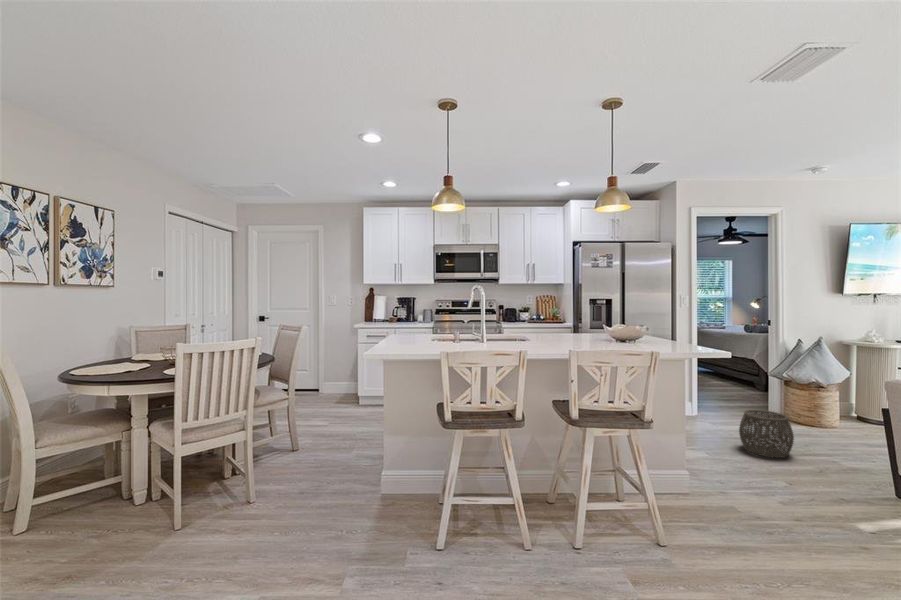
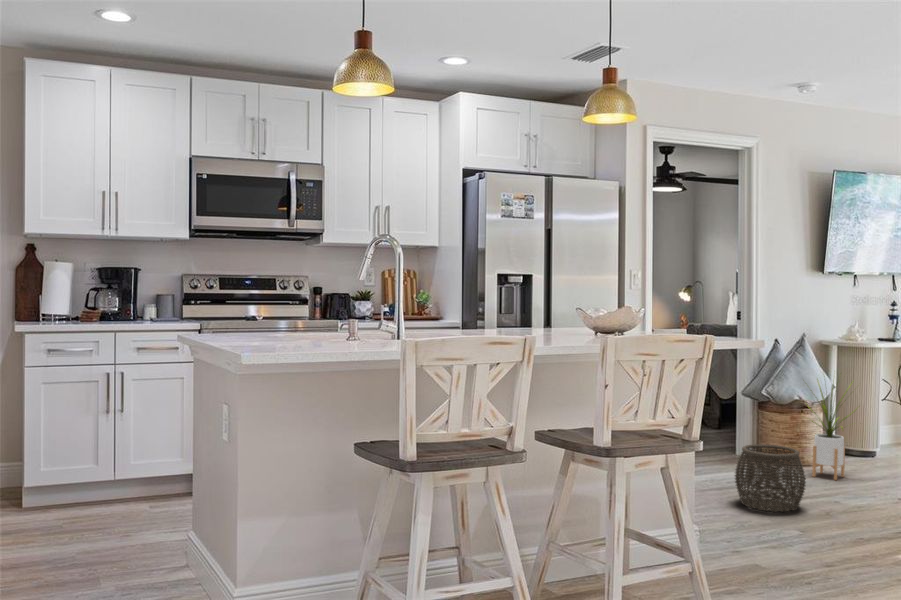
house plant: none [809,362,863,441] -> present [812,379,856,480]

